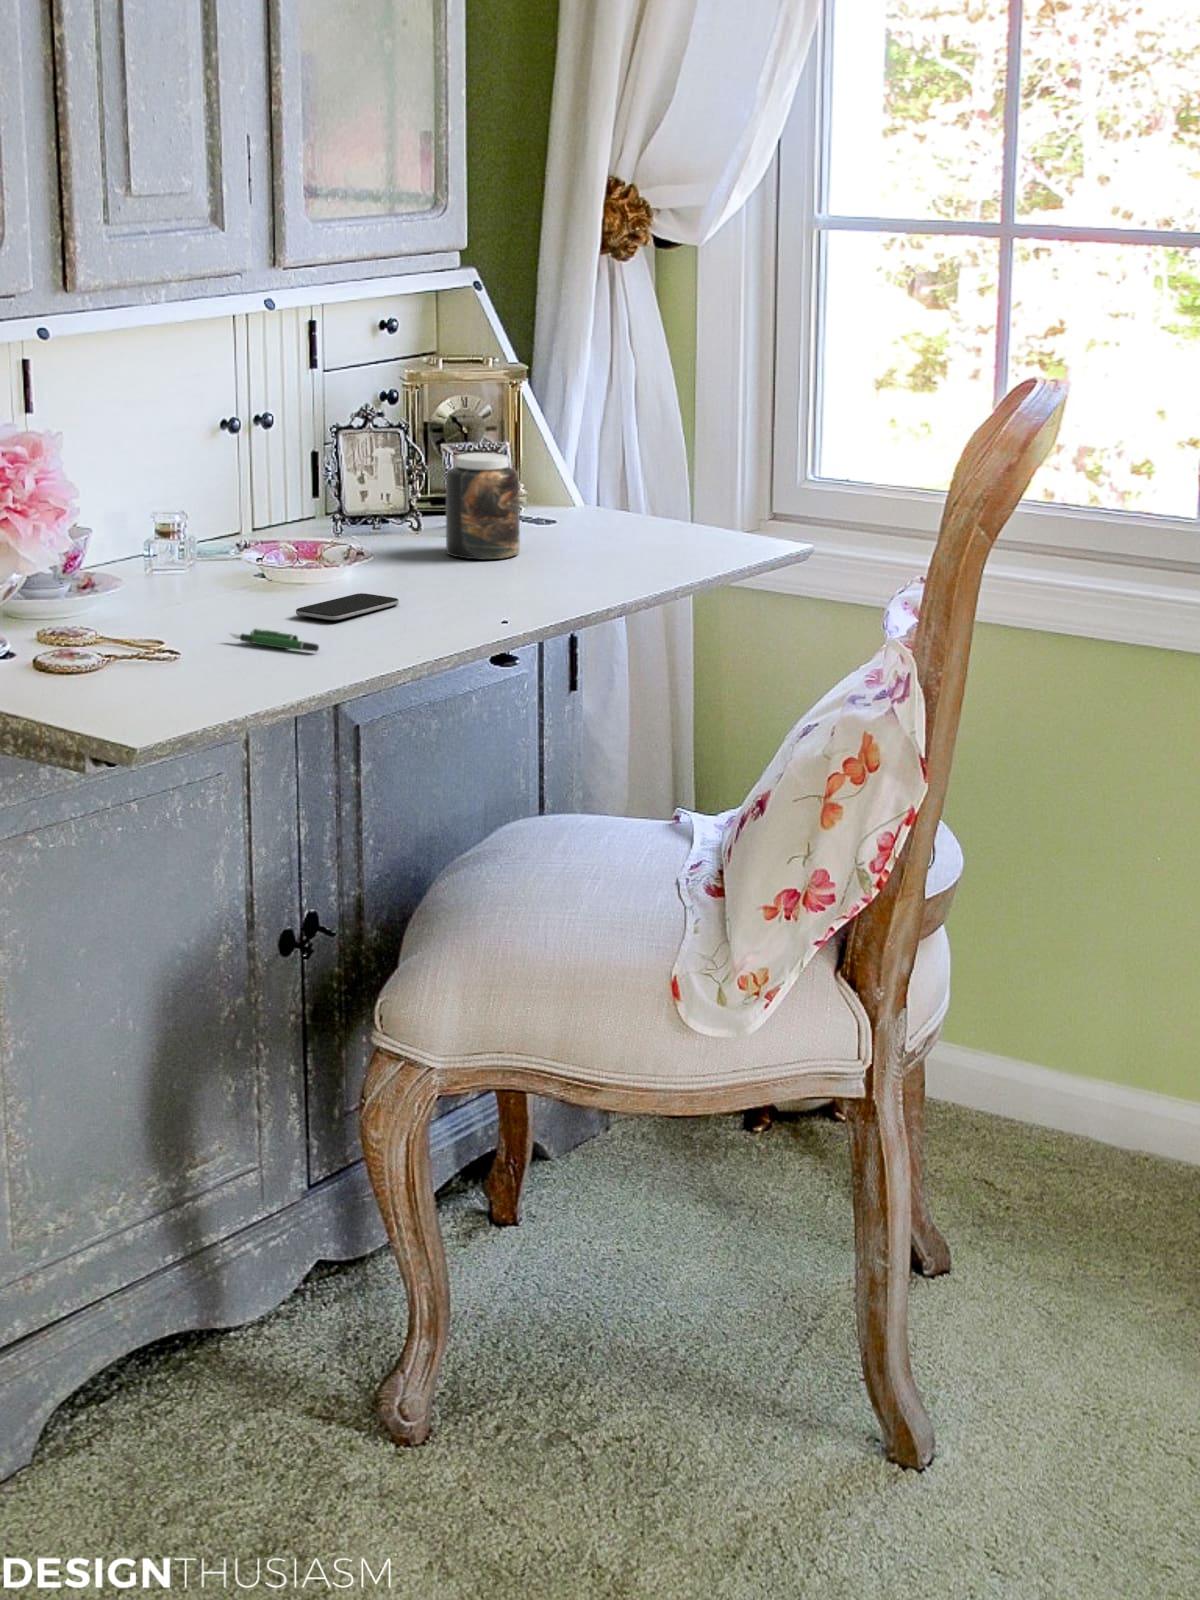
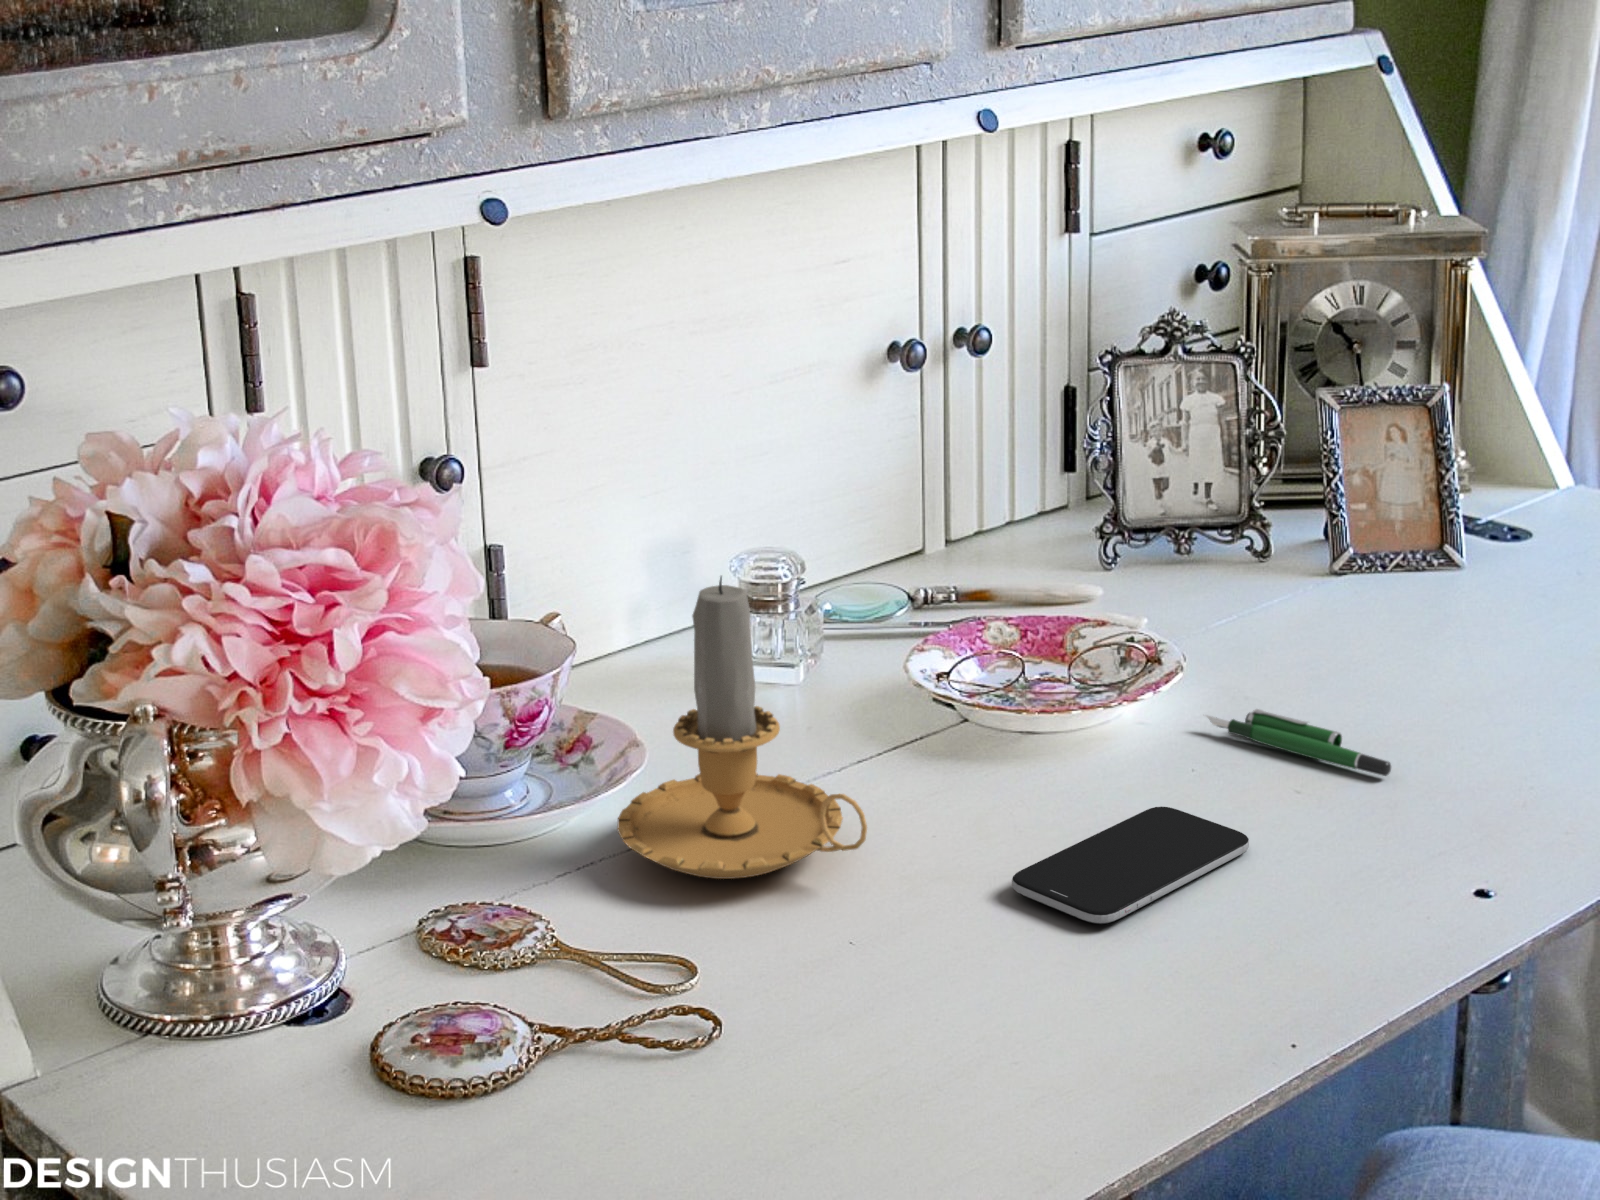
jar: present [446,453,520,559] -> none [1330,434,1497,666]
candle: none [116,481,232,618] -> present [618,576,867,879]
pen: present [230,629,319,651] -> present [1206,709,1391,776]

